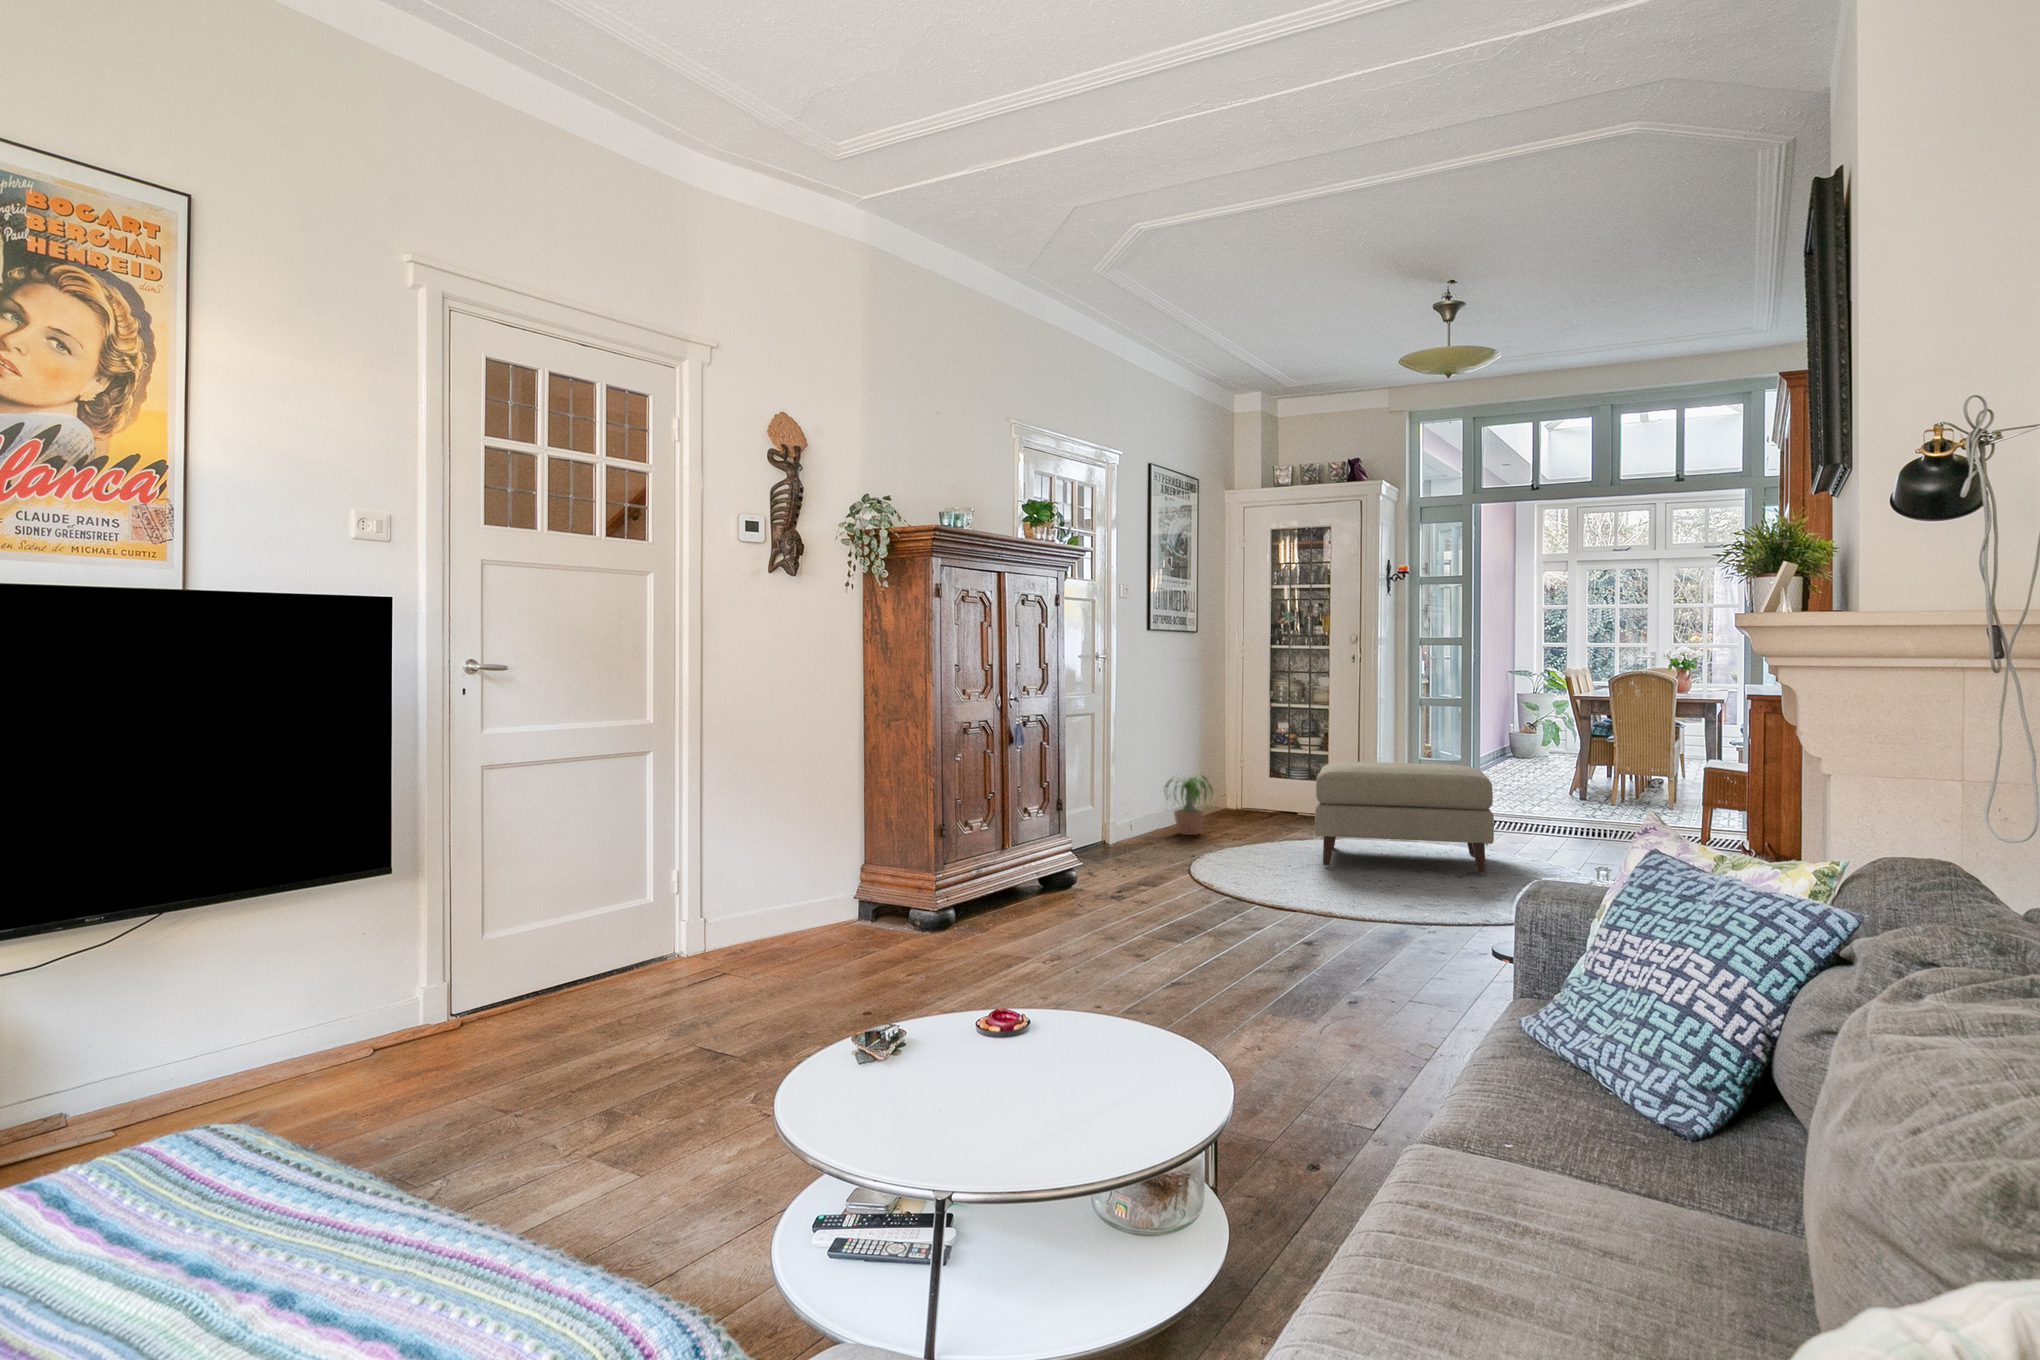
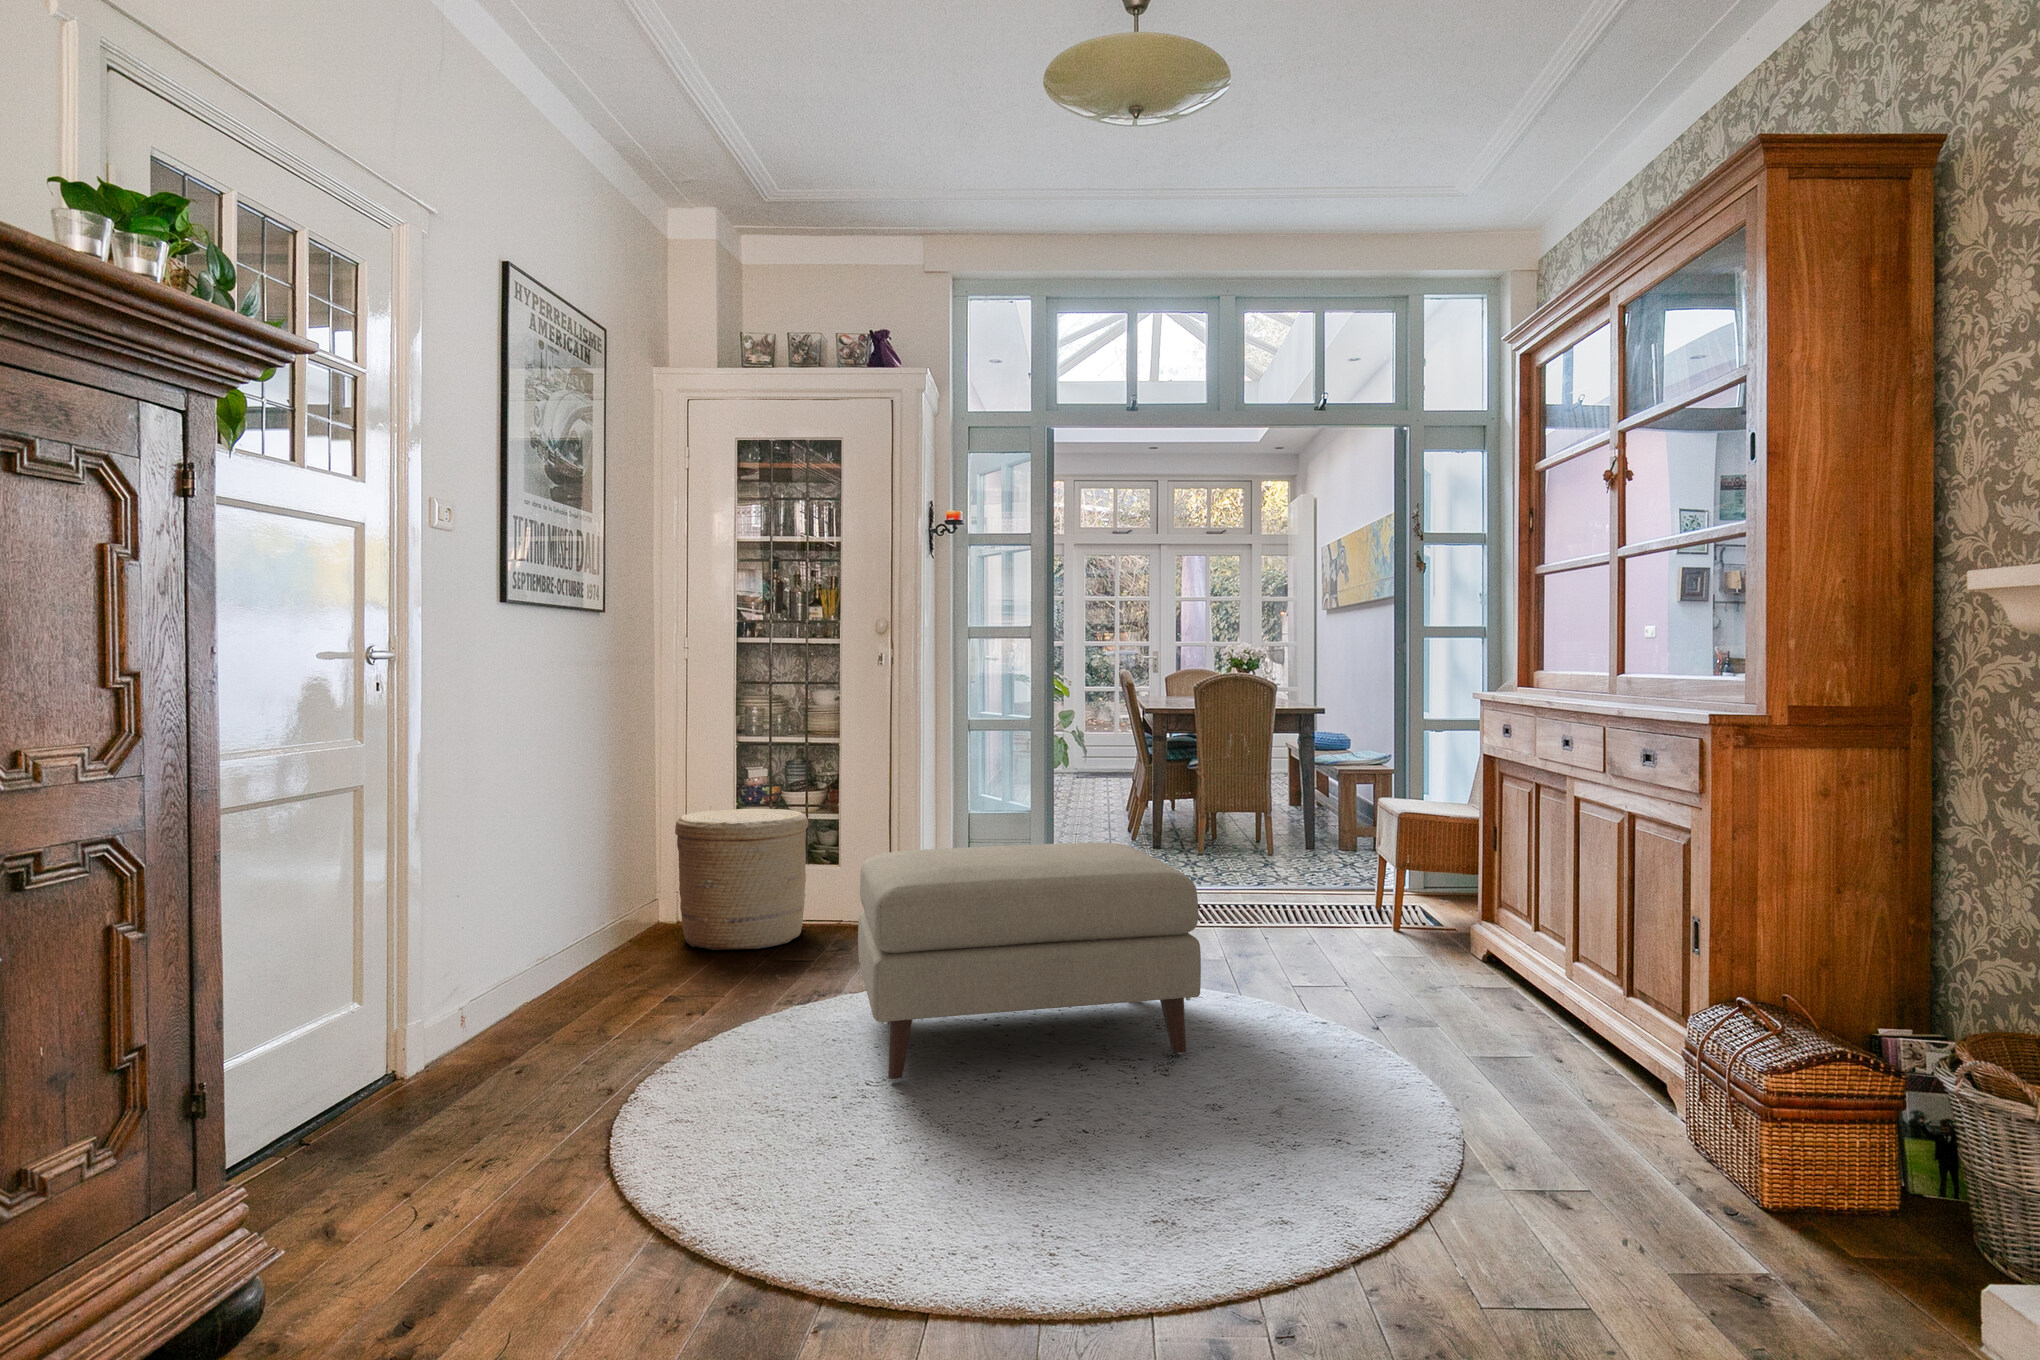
woven basket: none [1235,746,1309,822] -> present [675,809,808,950]
potted plant: present [1164,776,1213,835] -> none [507,887,651,1015]

